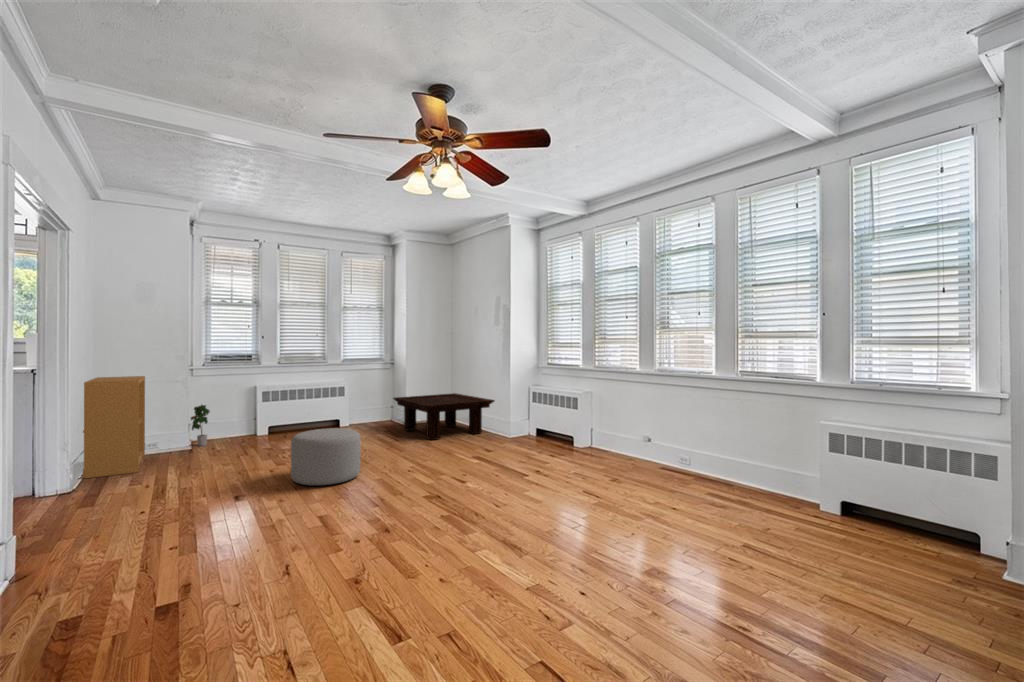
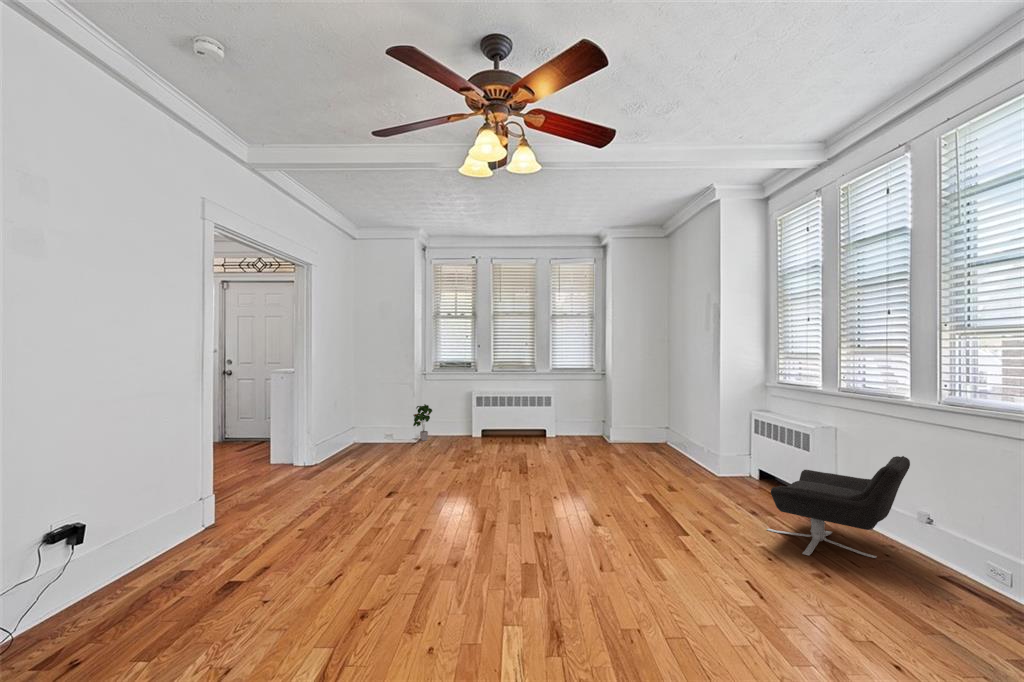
bookshelf: present [83,376,145,478] -> none [324,377,379,457]
coffee table: present [393,393,494,440] -> none [591,411,703,465]
lounge chair: none [568,403,644,470] -> present [767,456,910,558]
ottoman: present [291,428,361,485] -> none [434,439,501,499]

